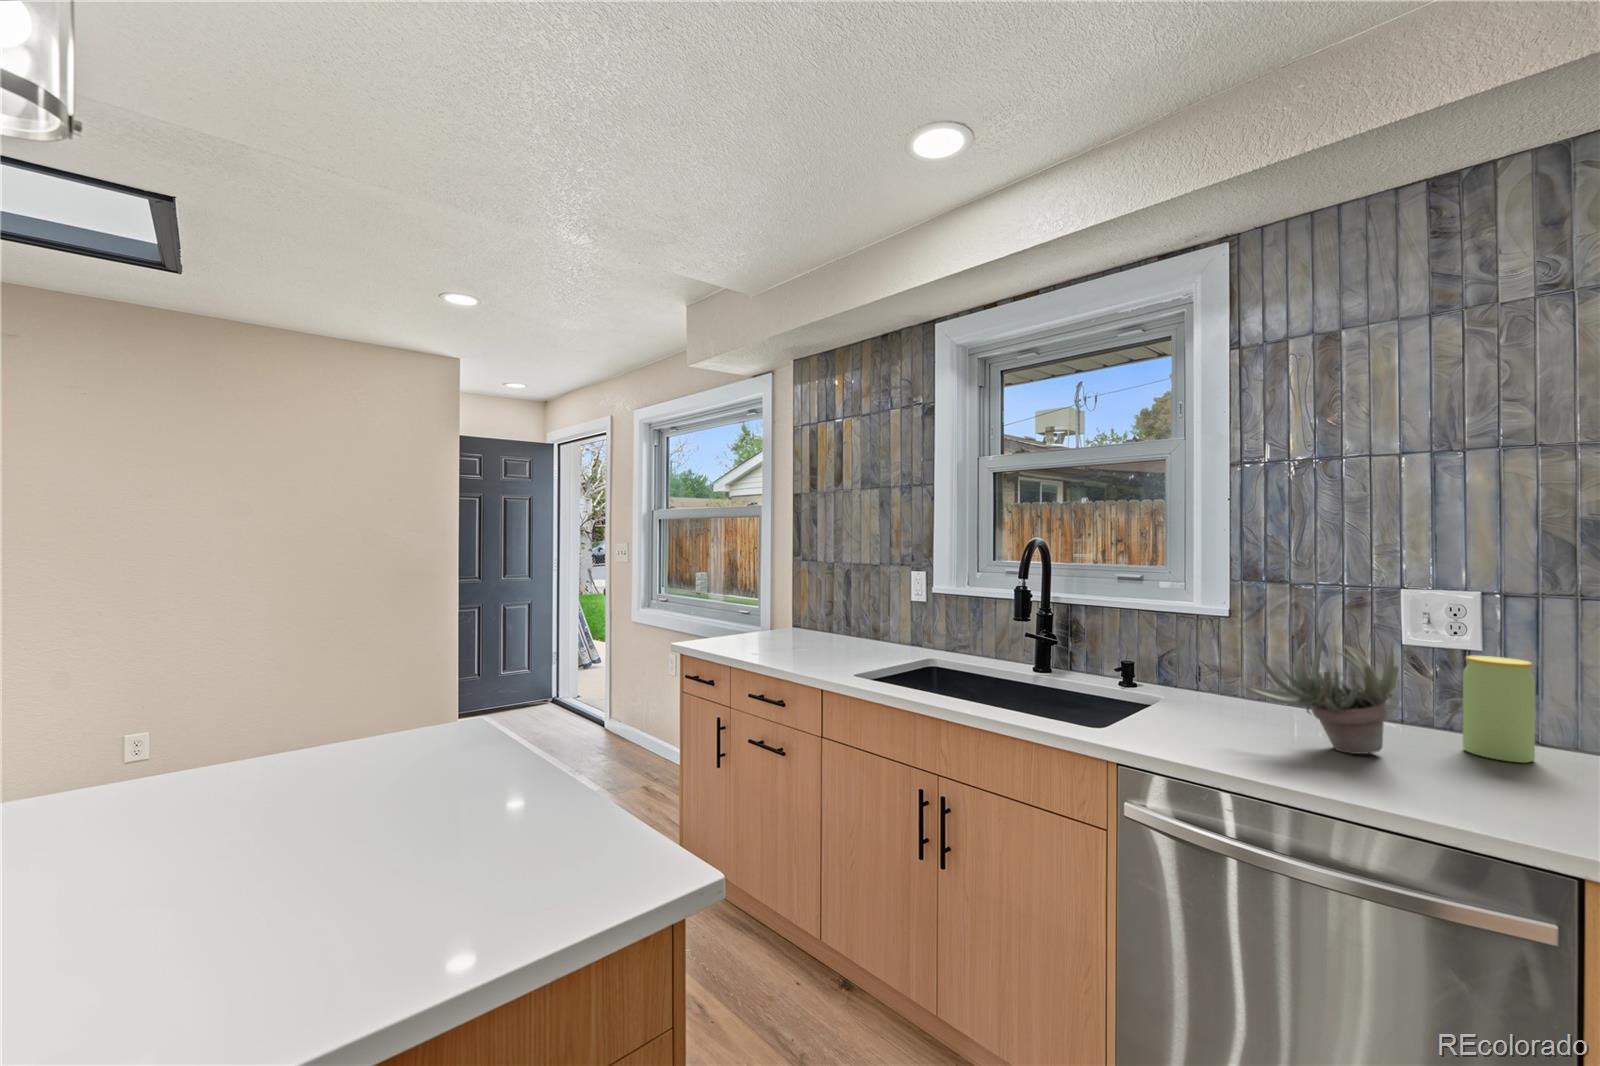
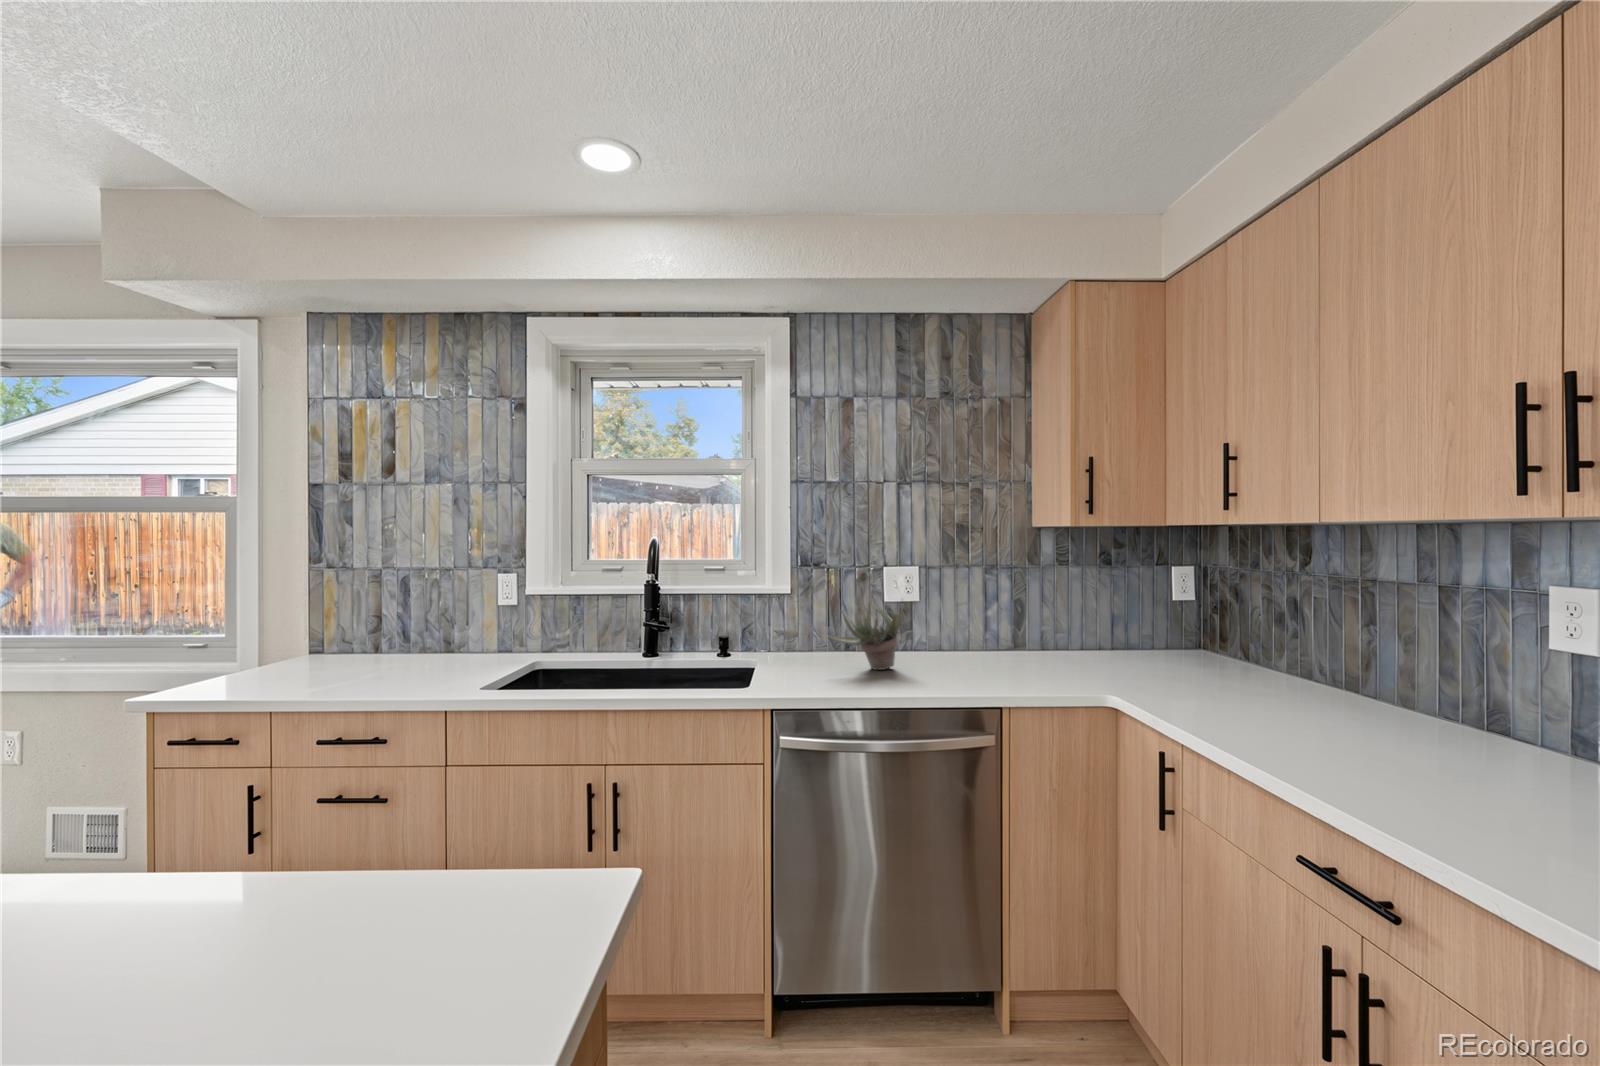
jar: present [1463,656,1535,763] -> none [918,604,946,661]

